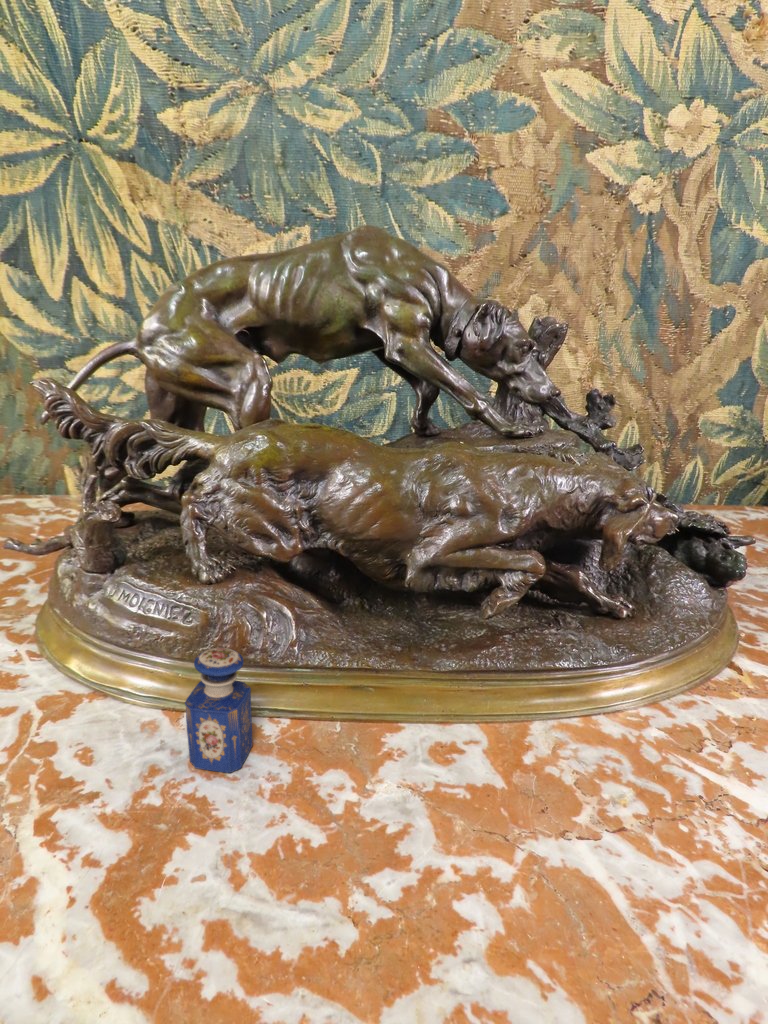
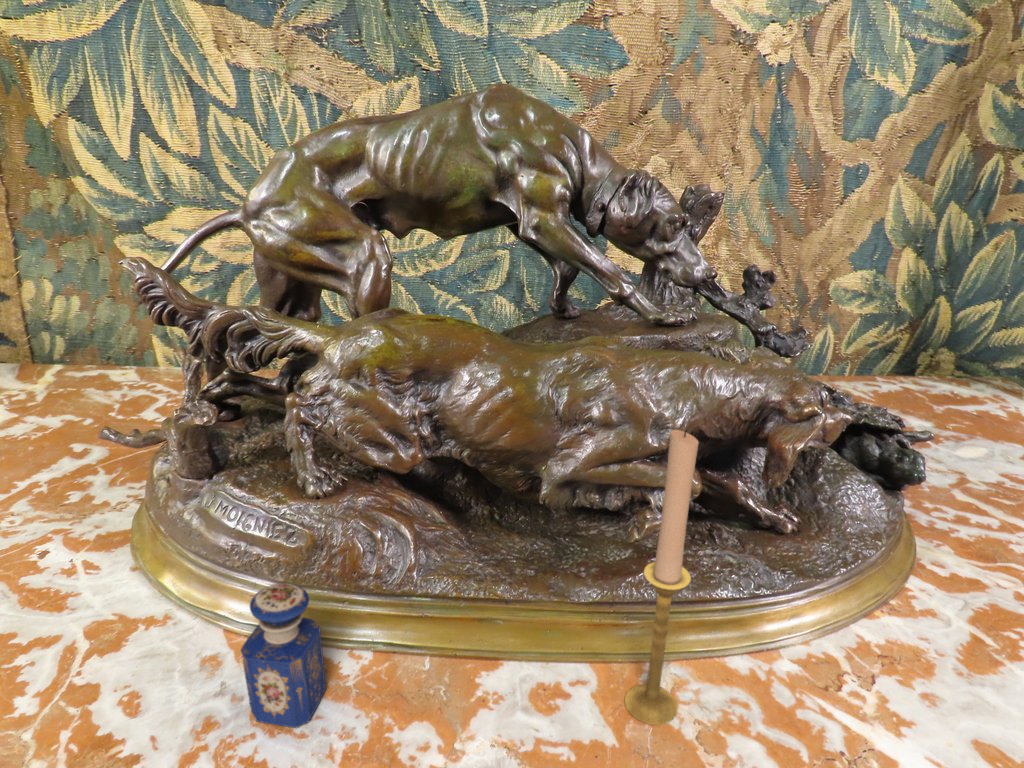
candlestick: none [513,511,576,774] -> present [625,430,699,725]

